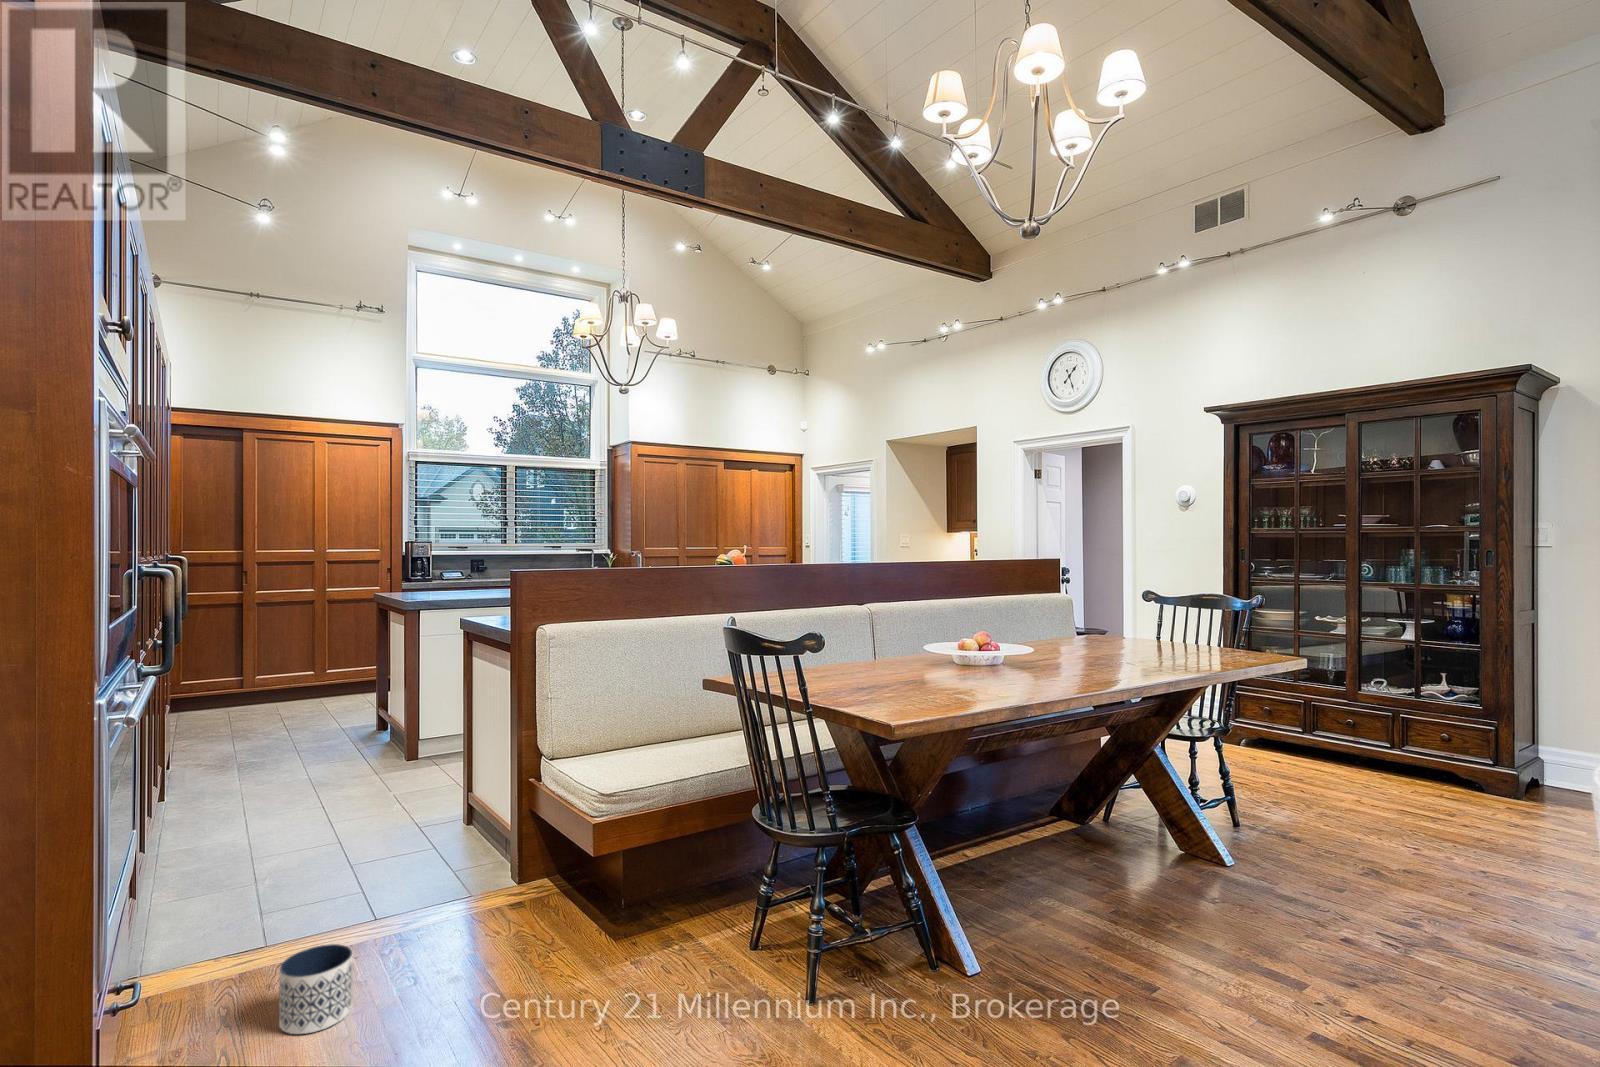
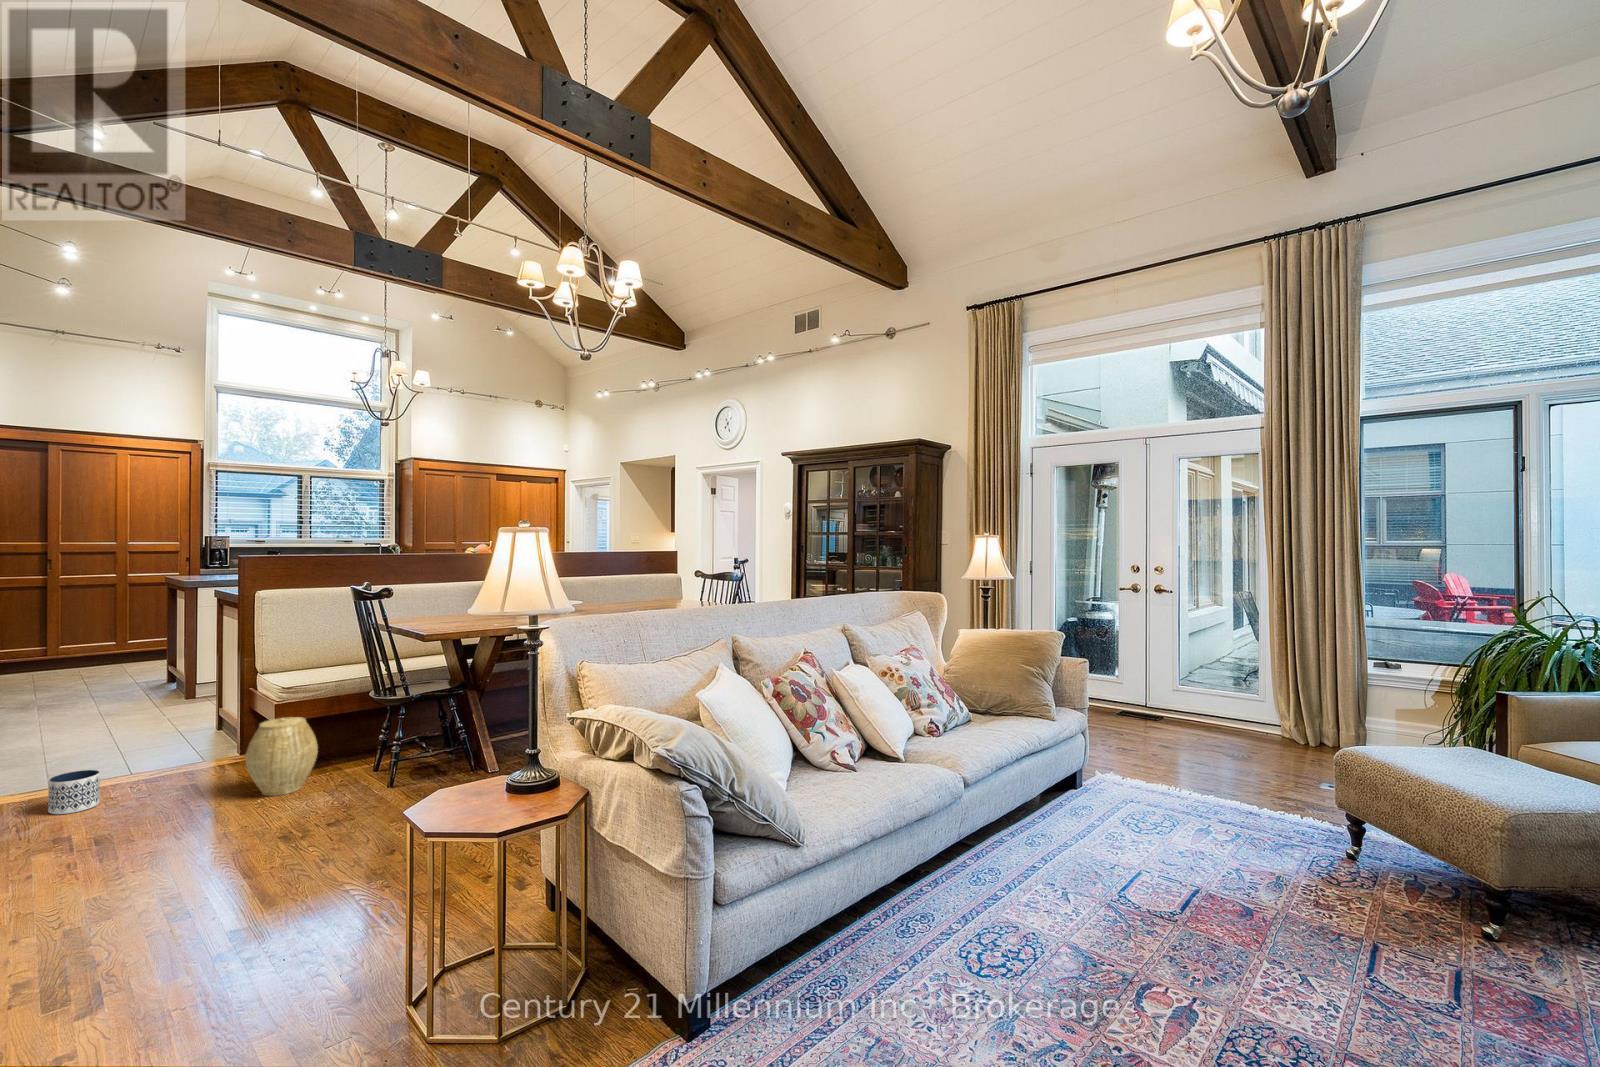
woven basket: none [574,857,681,1009] -> present [245,717,318,796]

